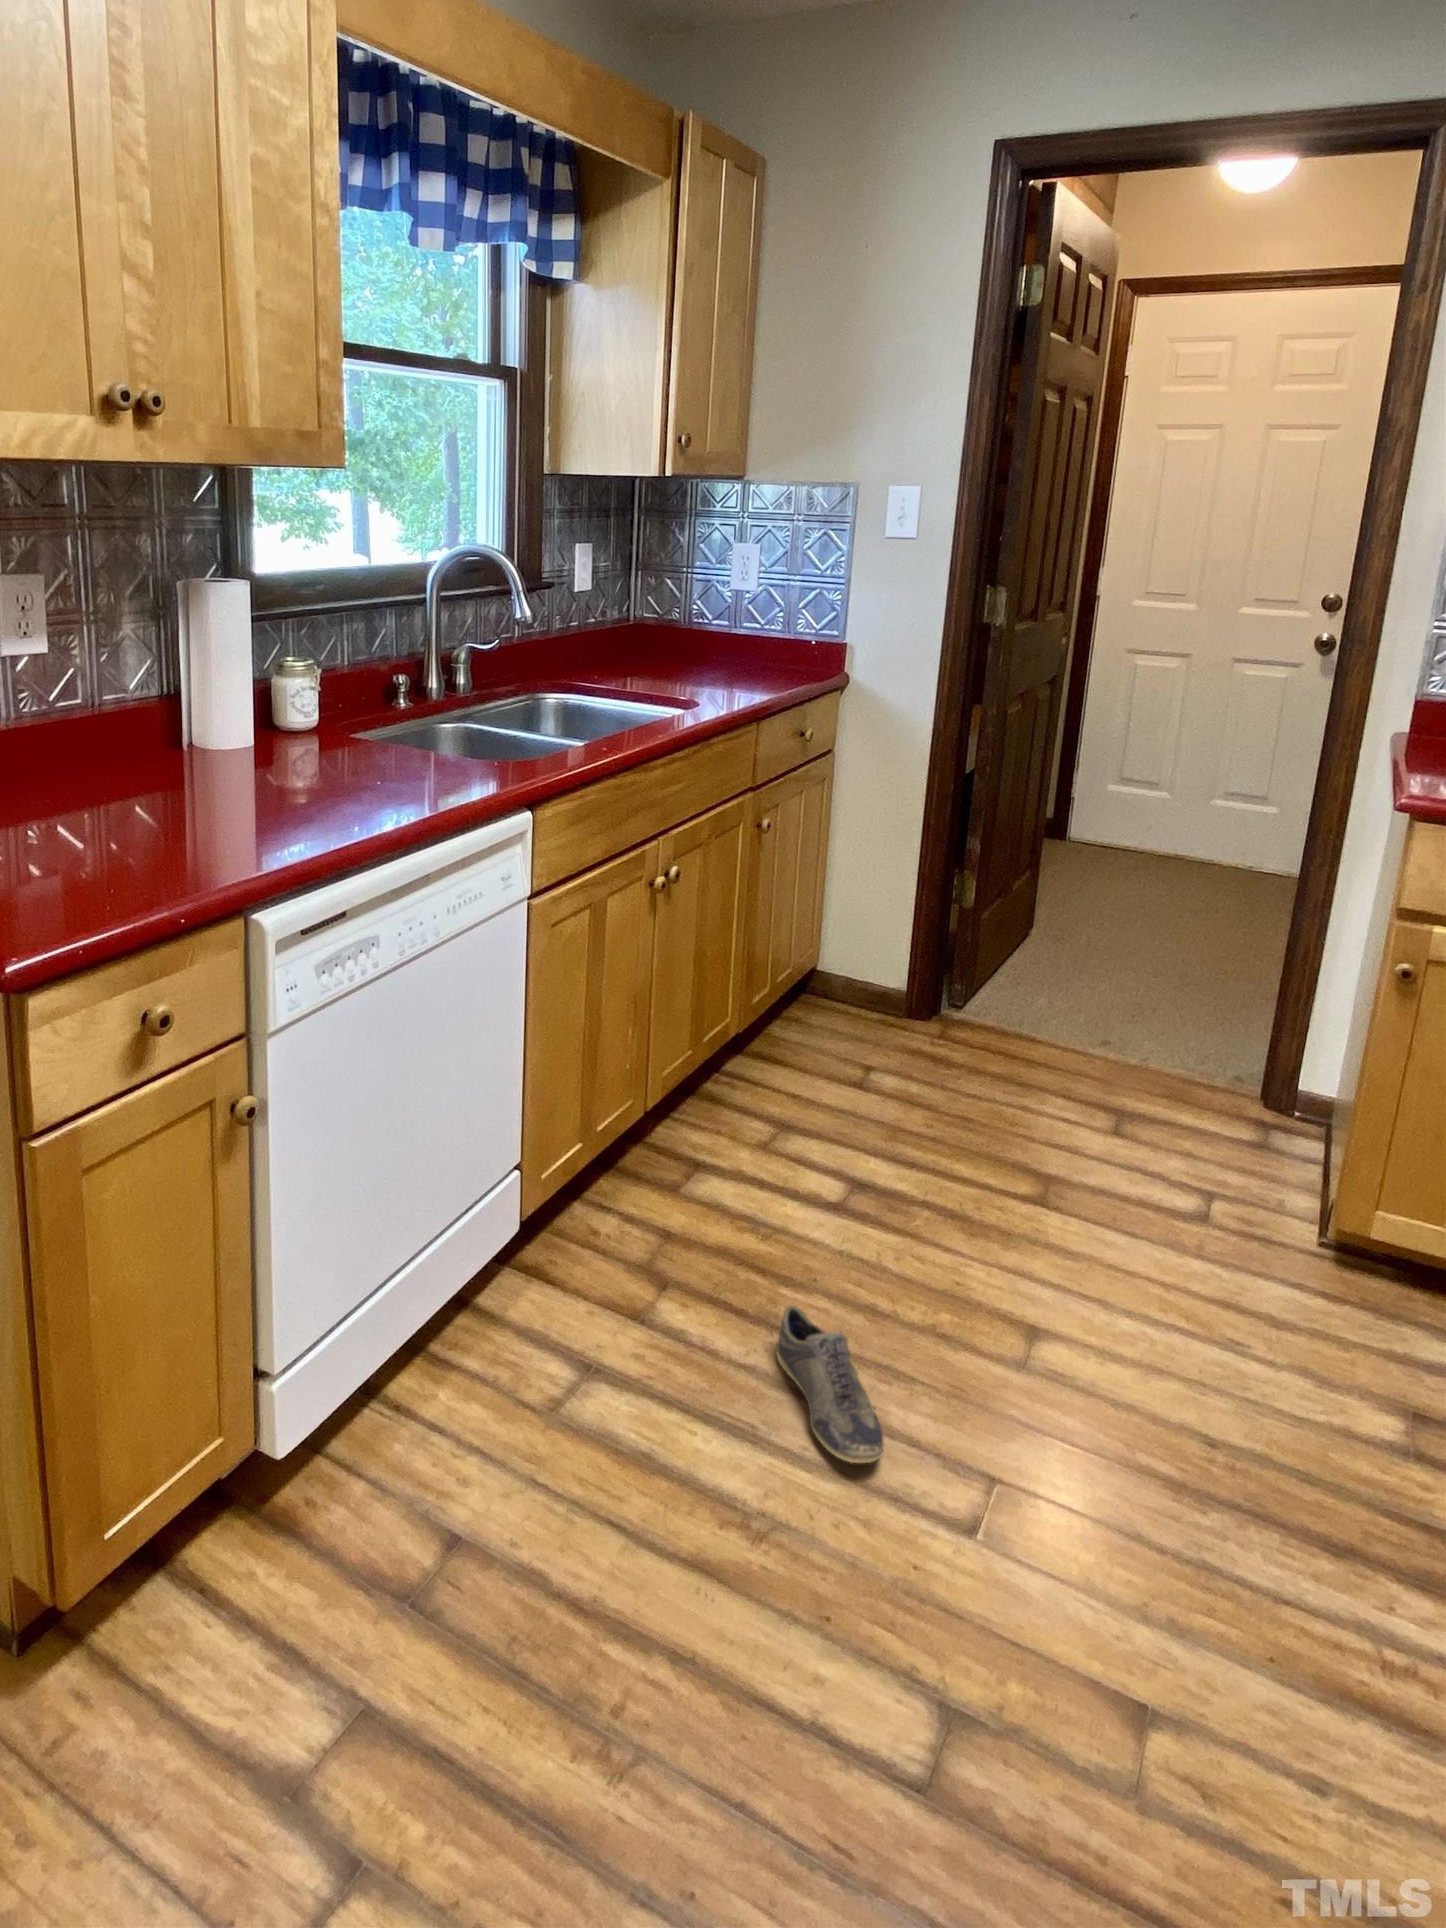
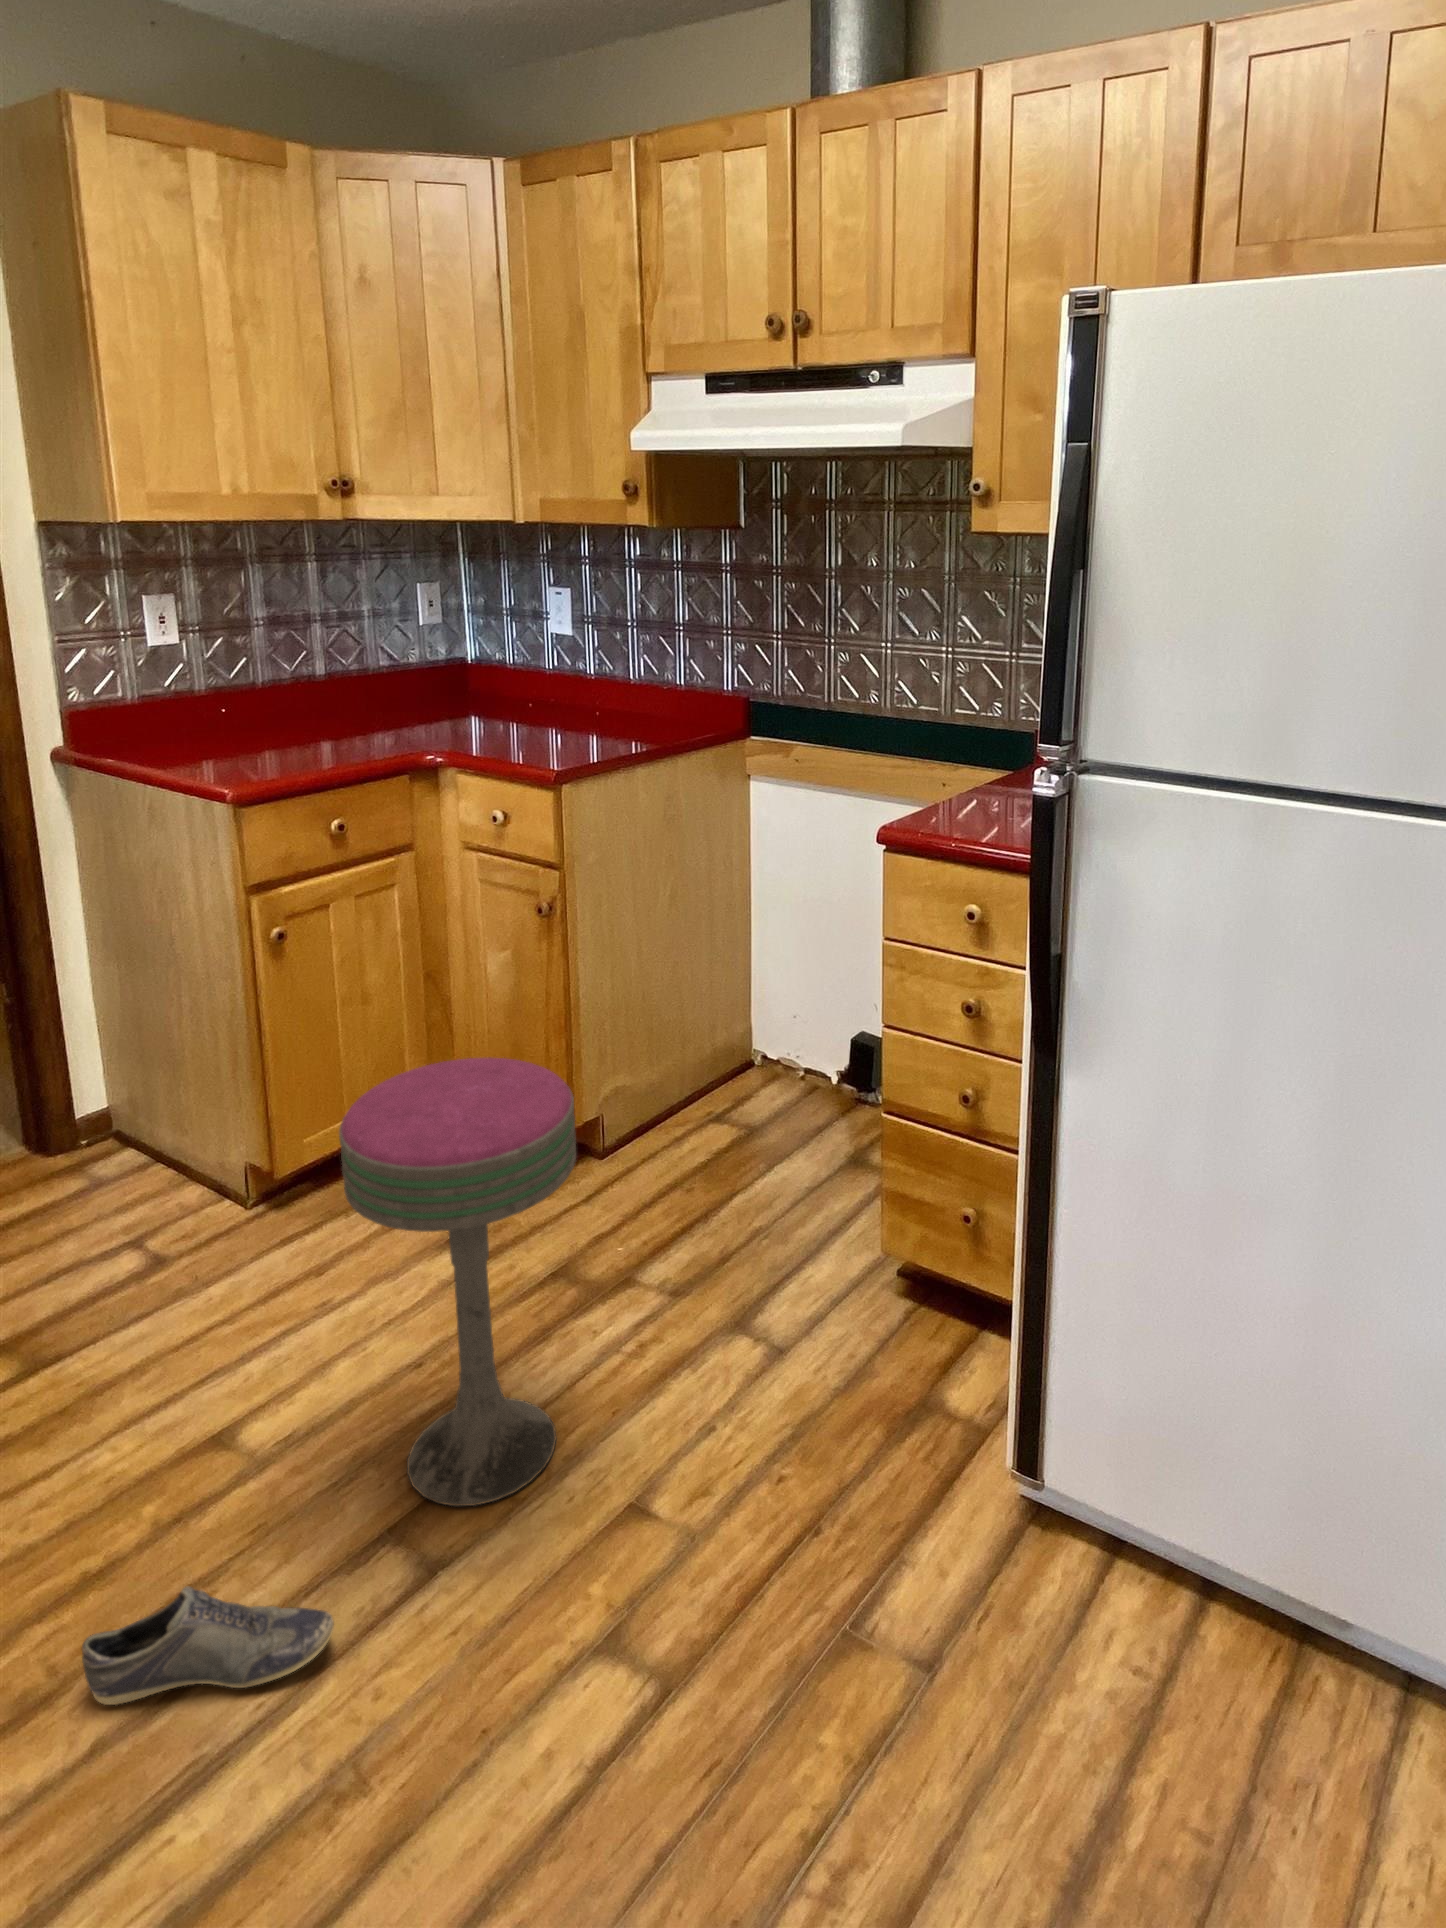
bar stool: none [1047,1078,1362,1603] -> present [339,1058,576,1506]

